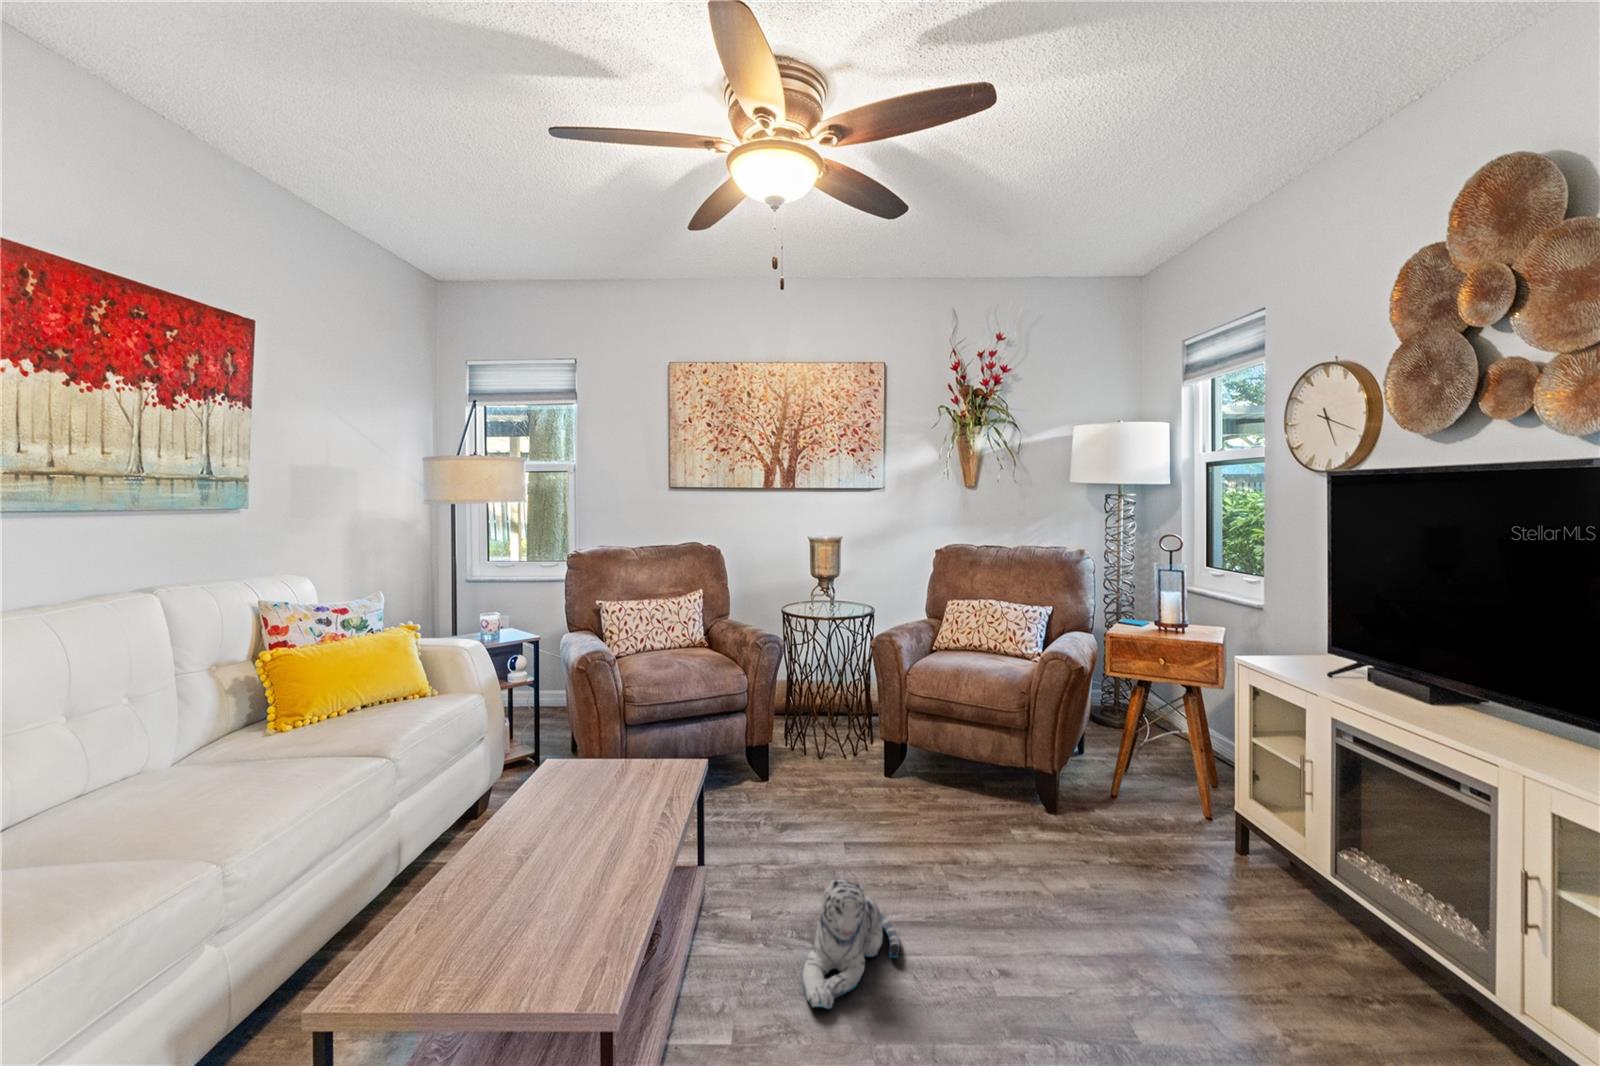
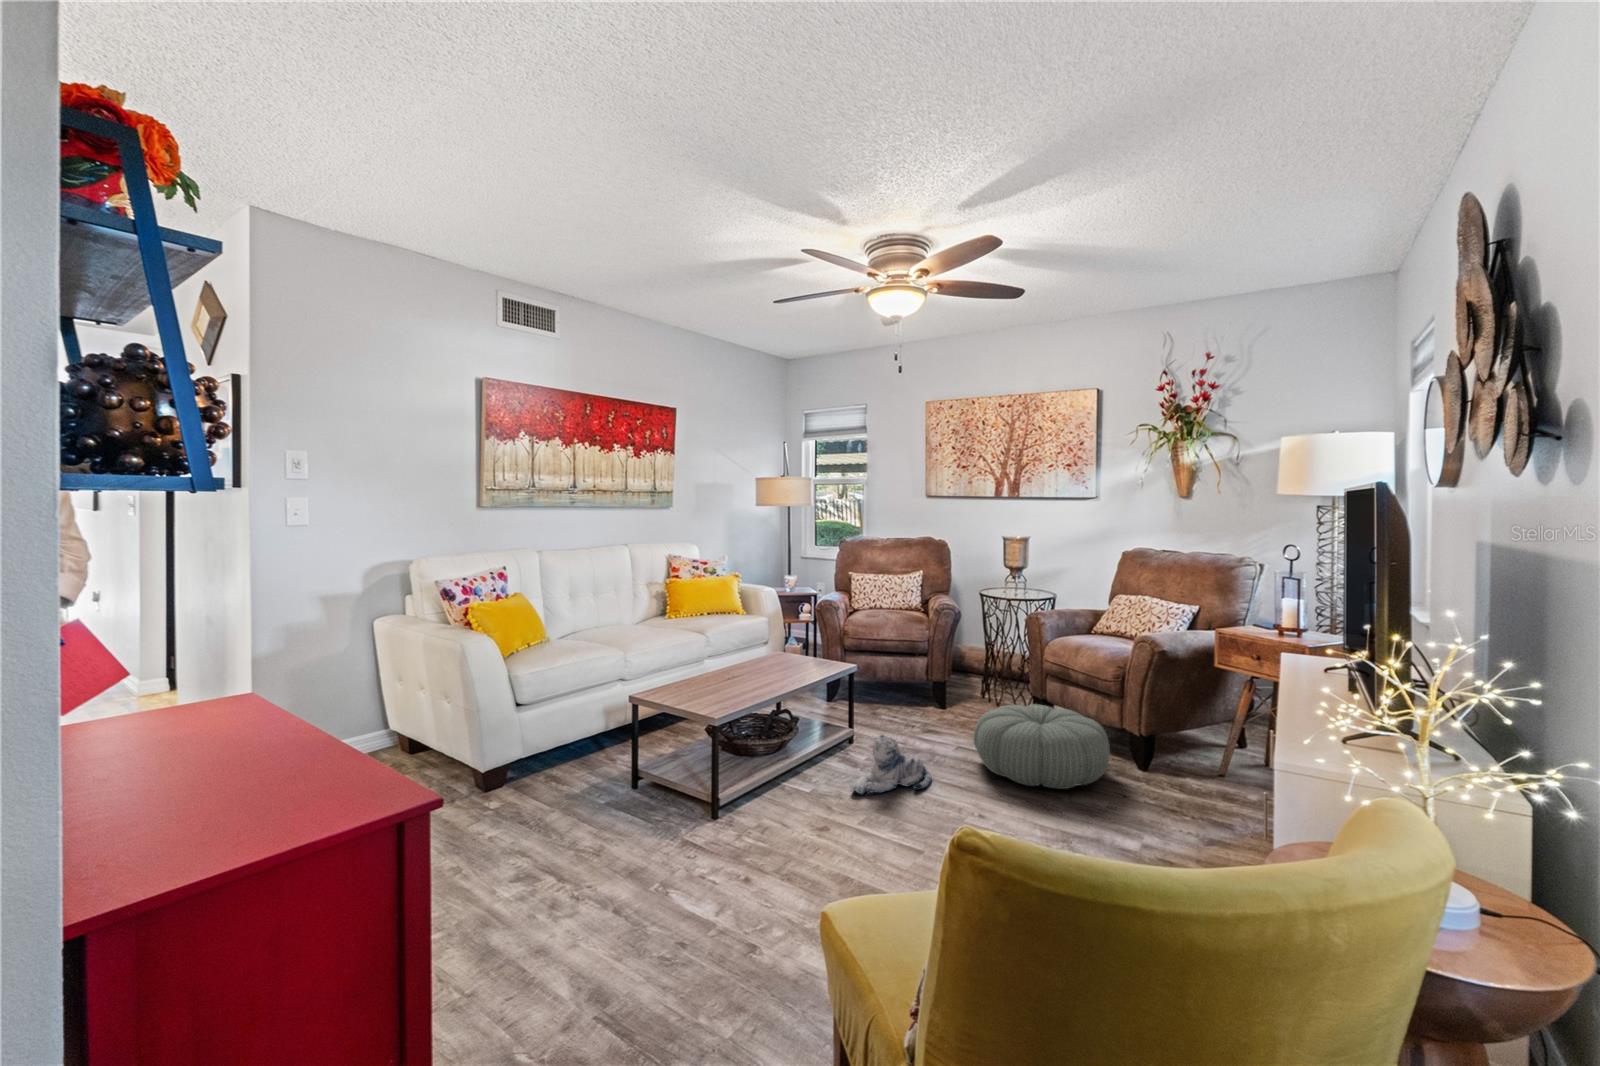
pouf: none [896,758,1082,889] -> present [974,704,1110,789]

